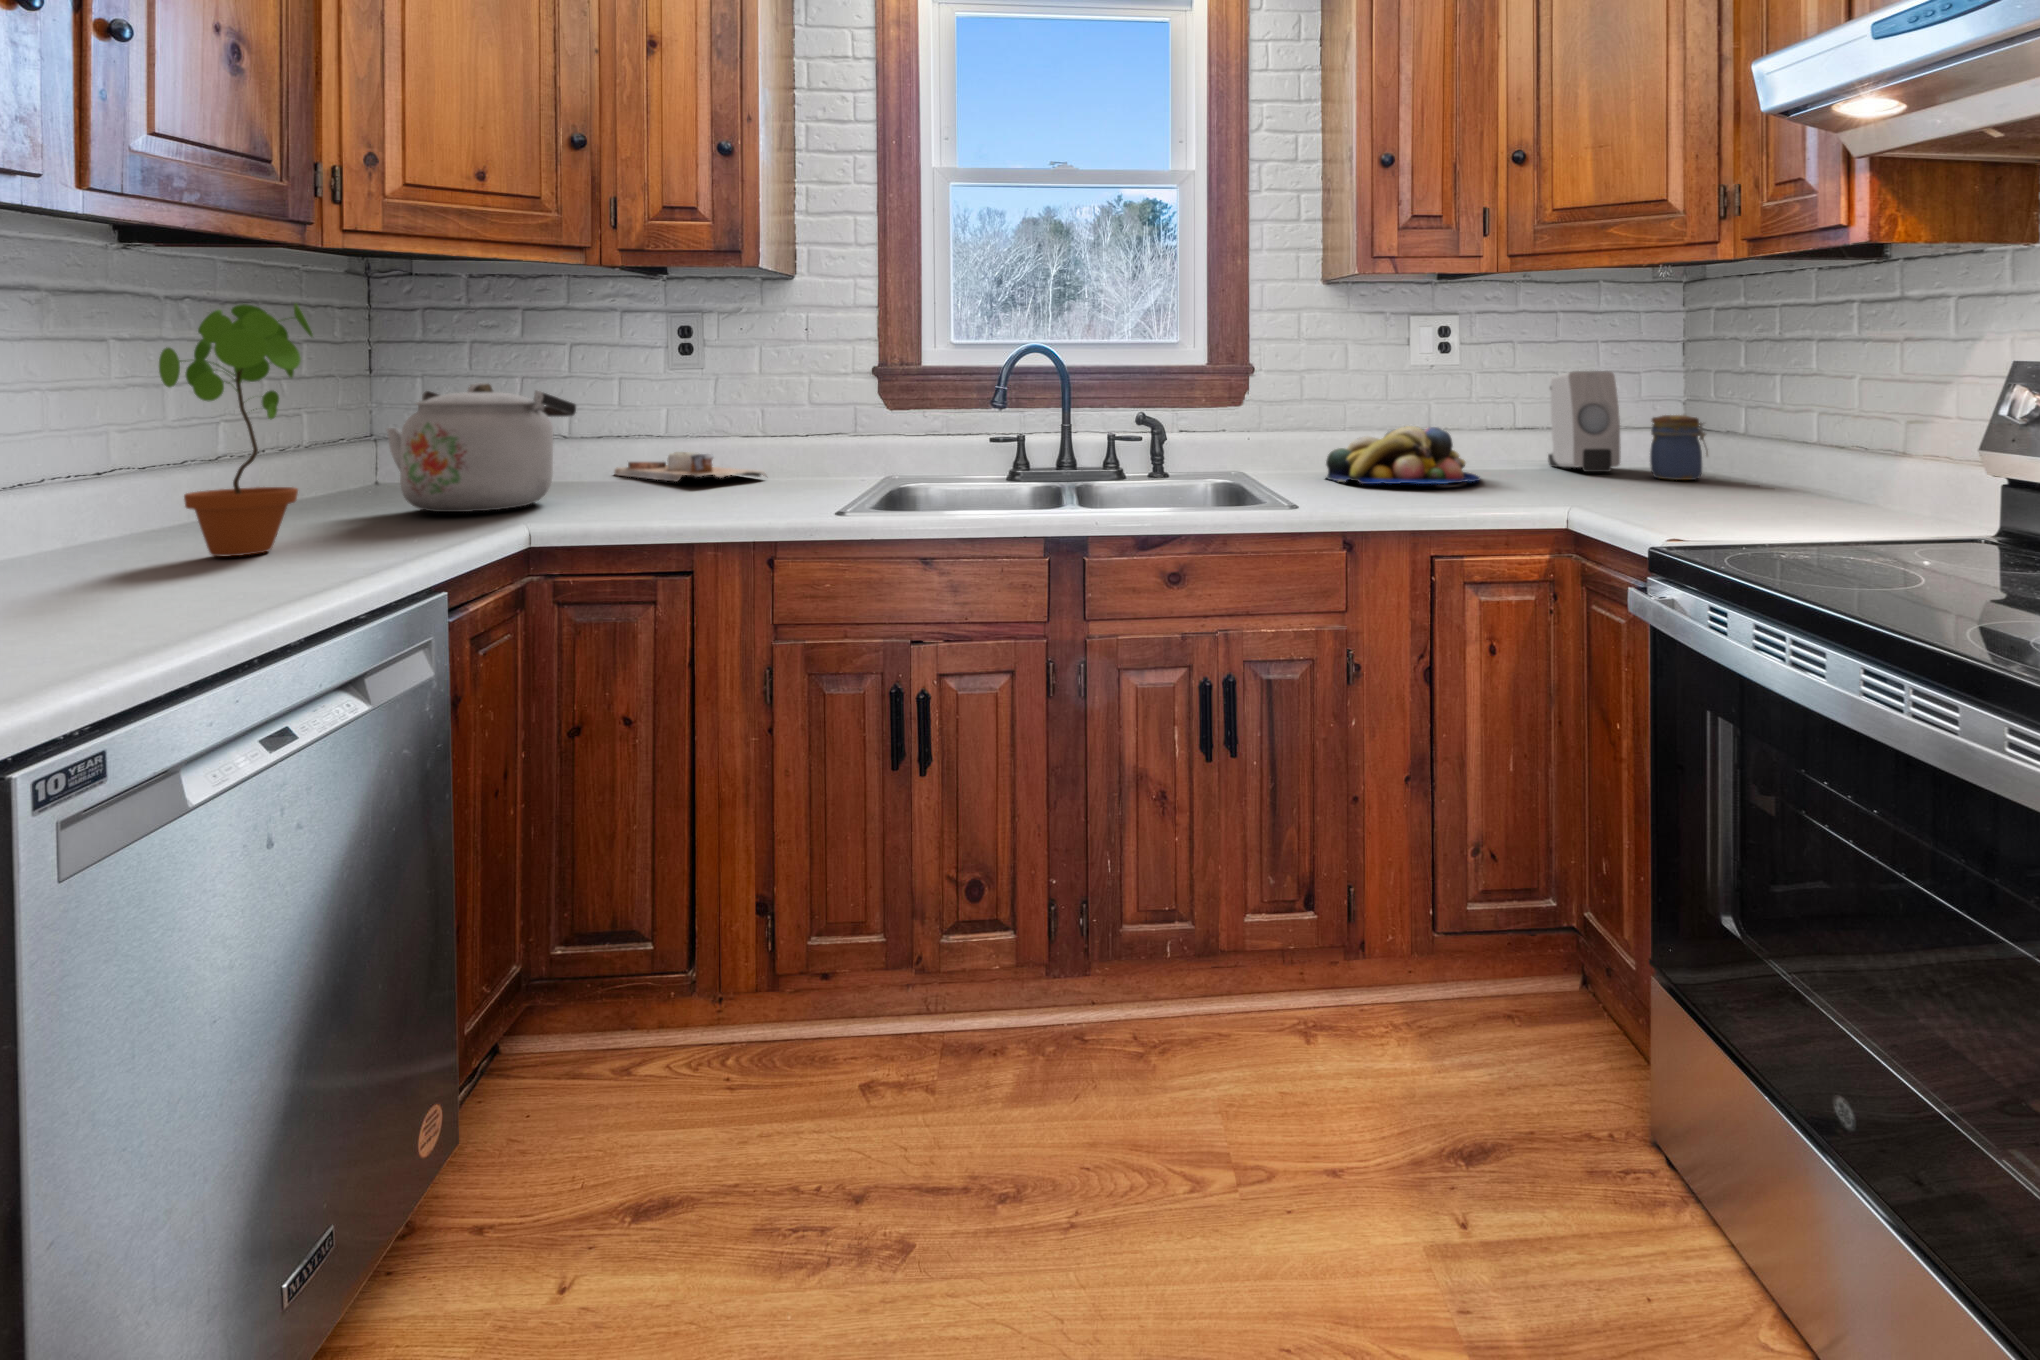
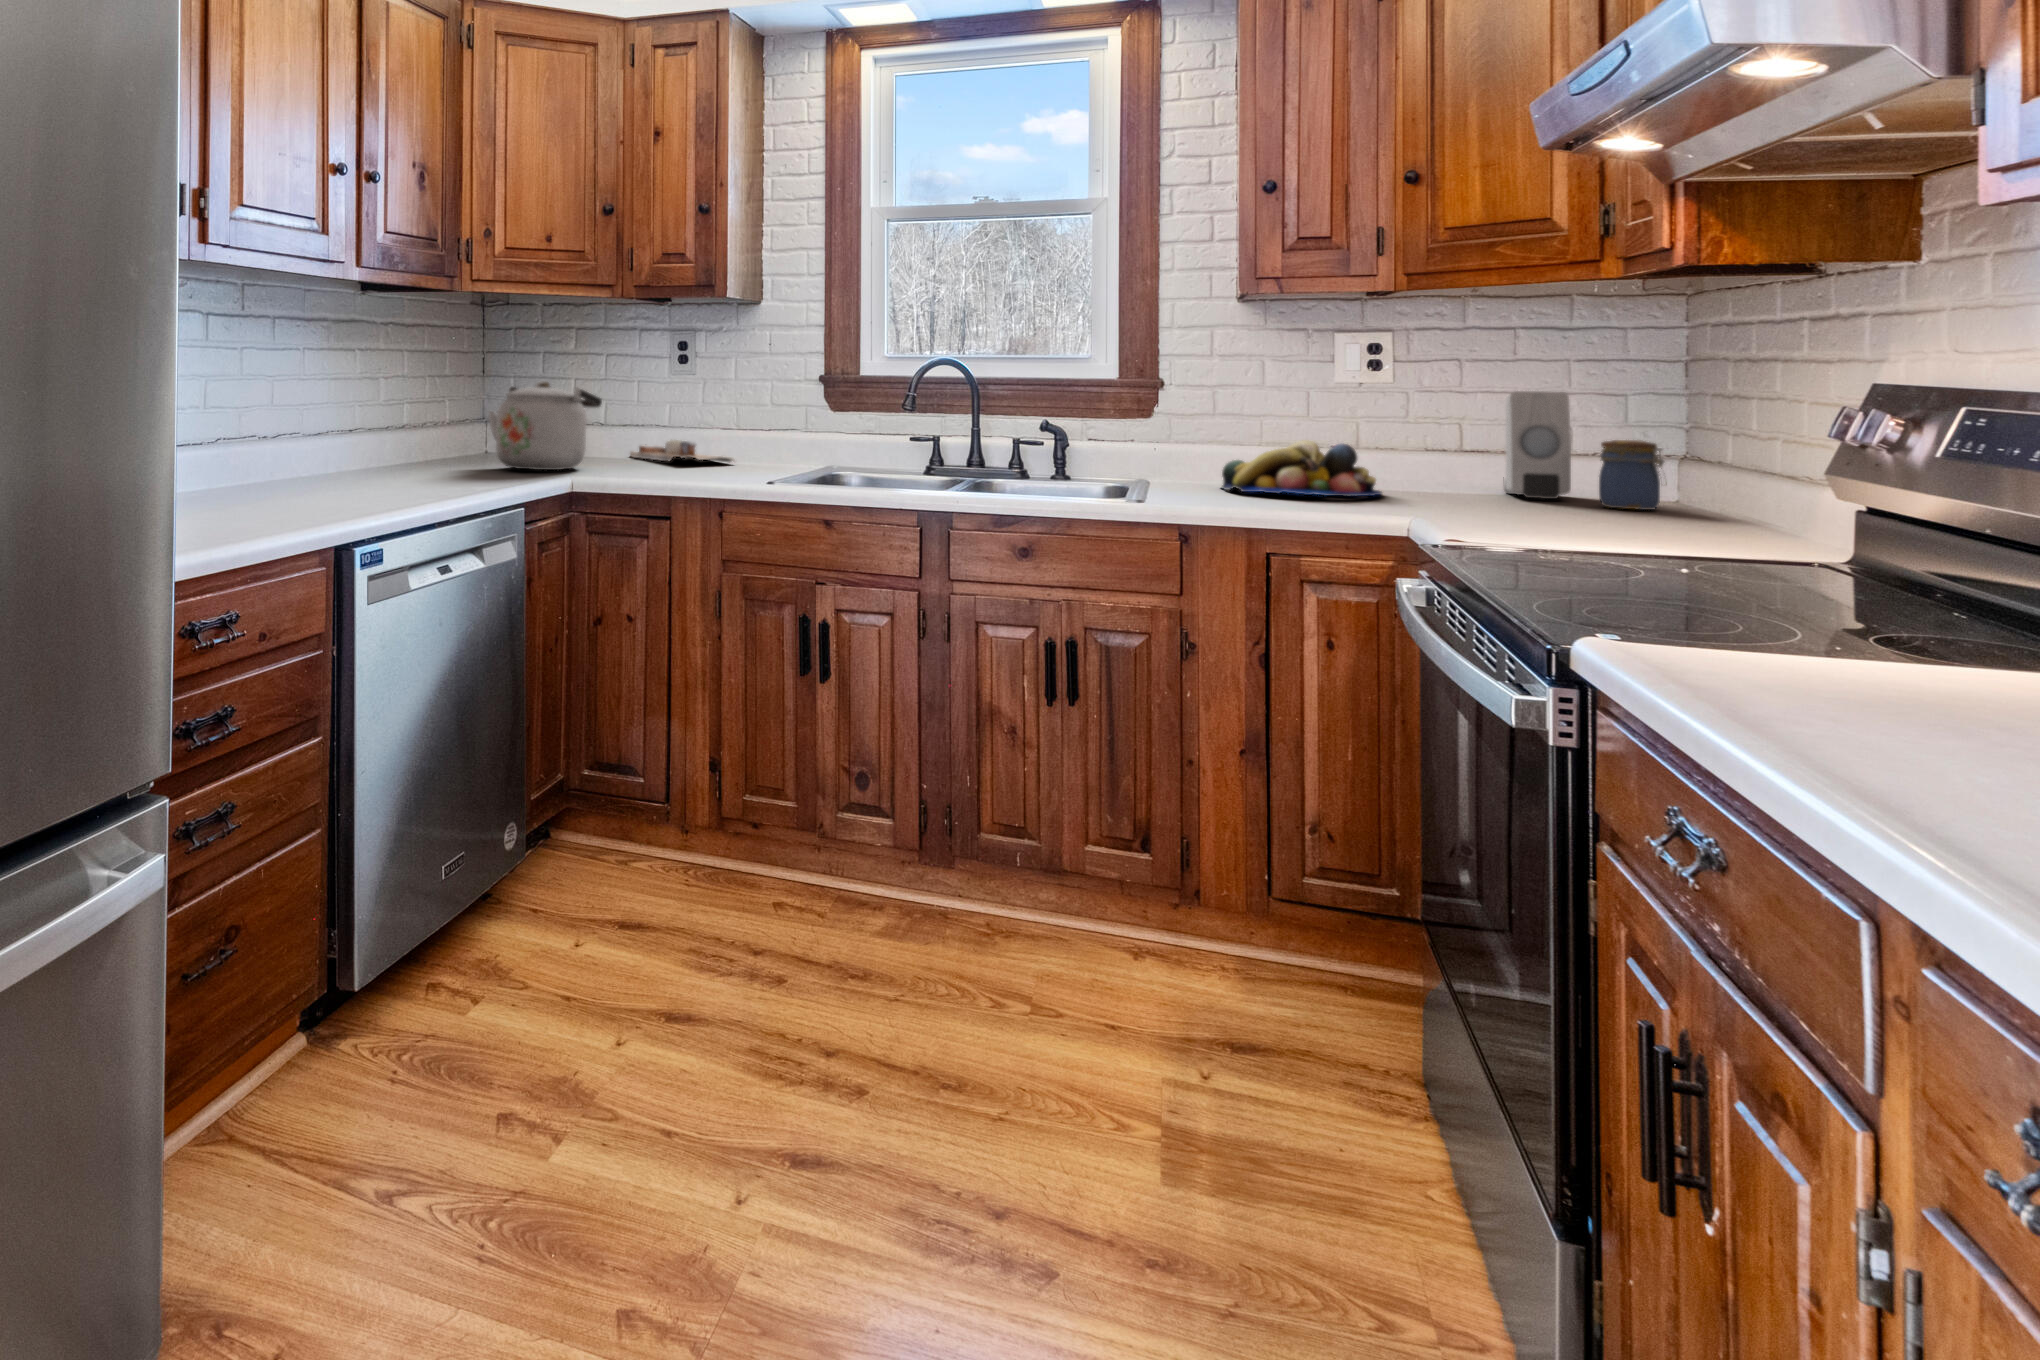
potted plant: present [159,304,313,556] -> none [383,327,455,481]

